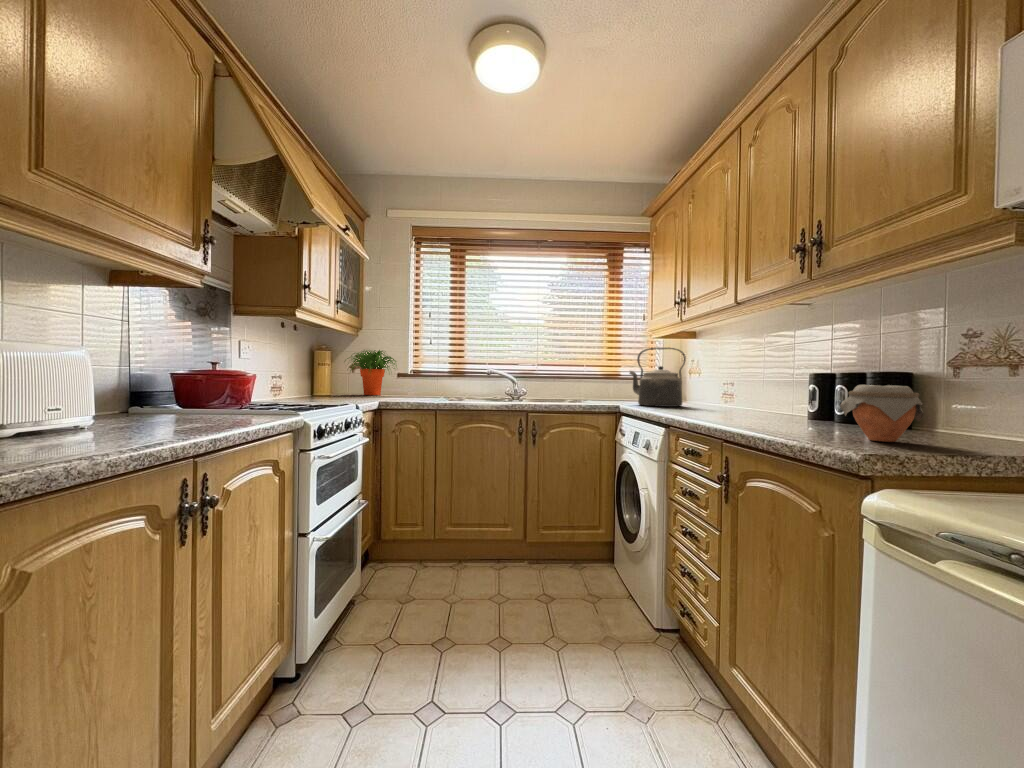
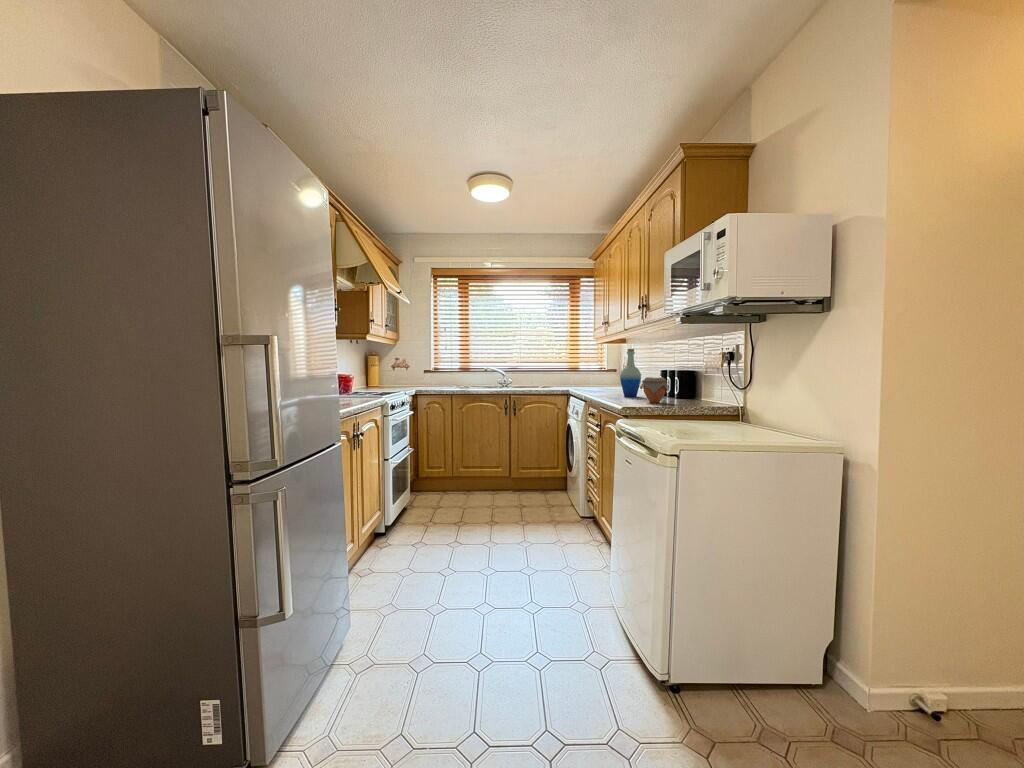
bottle: none [748,332,792,423] -> present [620,349,641,397]
kettle: present [629,347,686,407] -> none [576,352,609,390]
potted plant: present [347,350,397,395] -> none [387,354,424,386]

